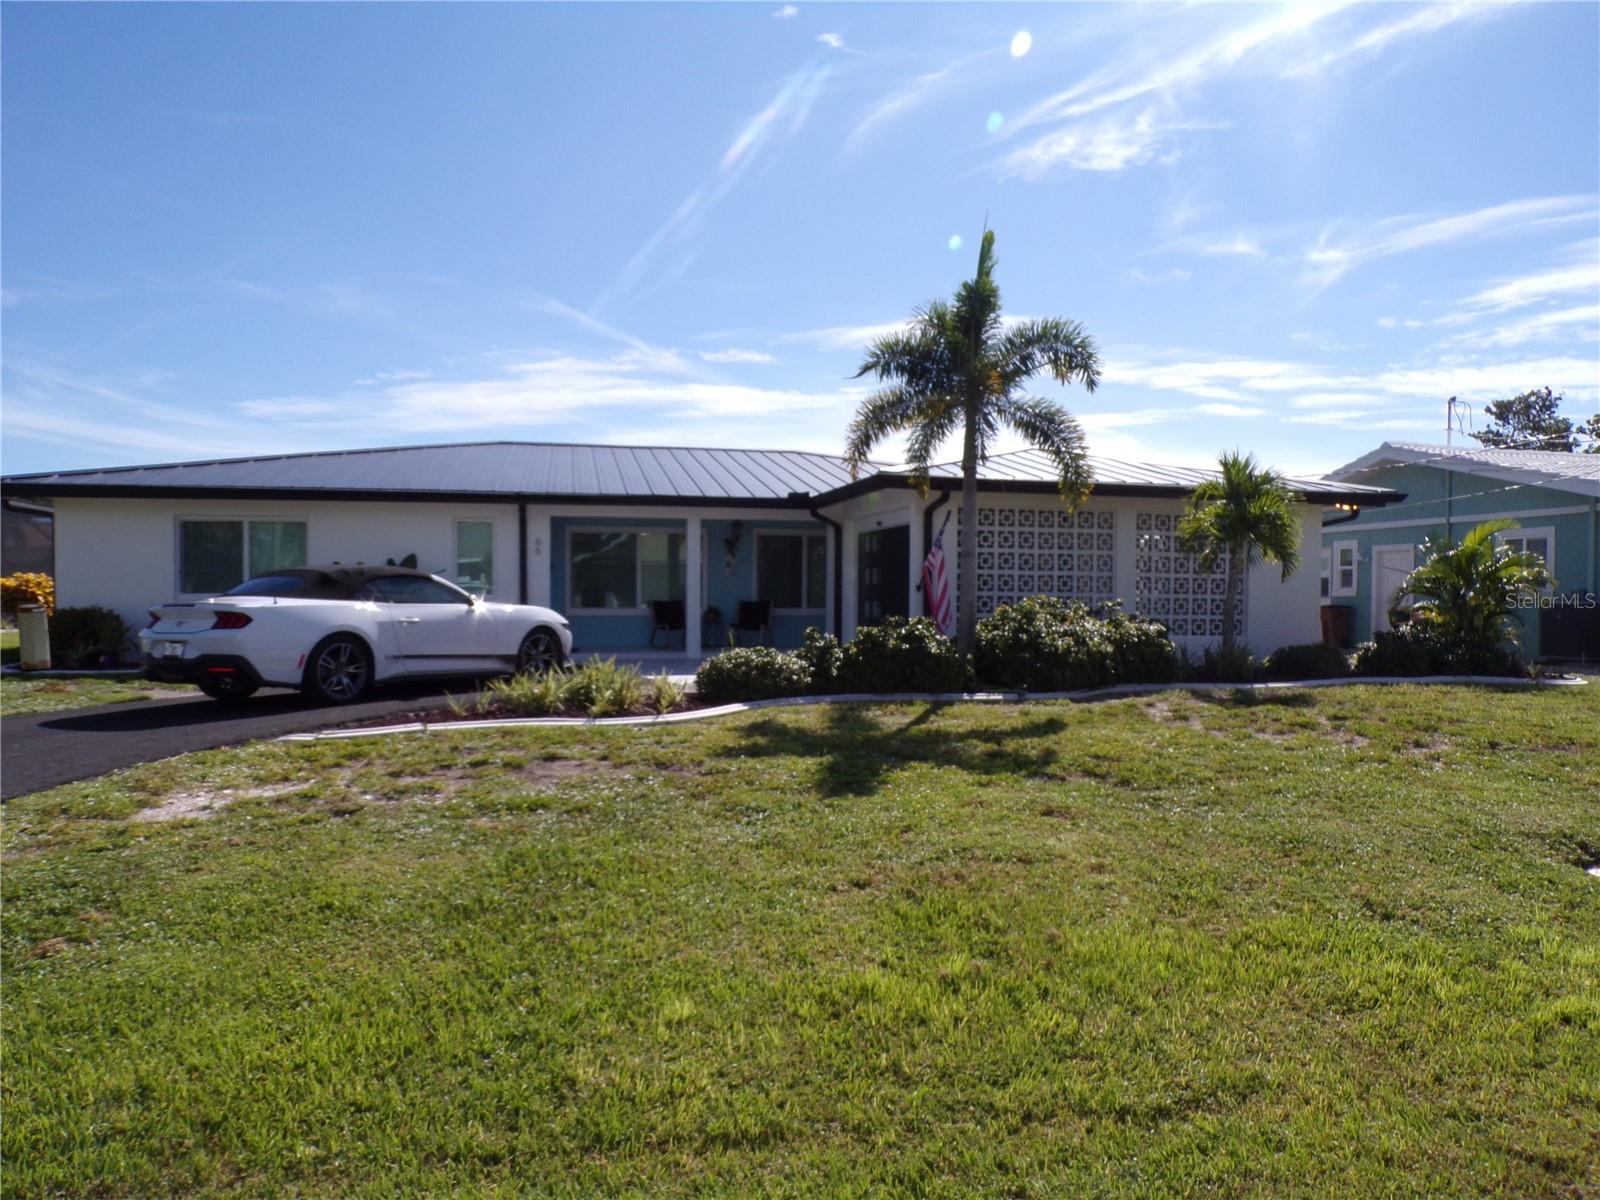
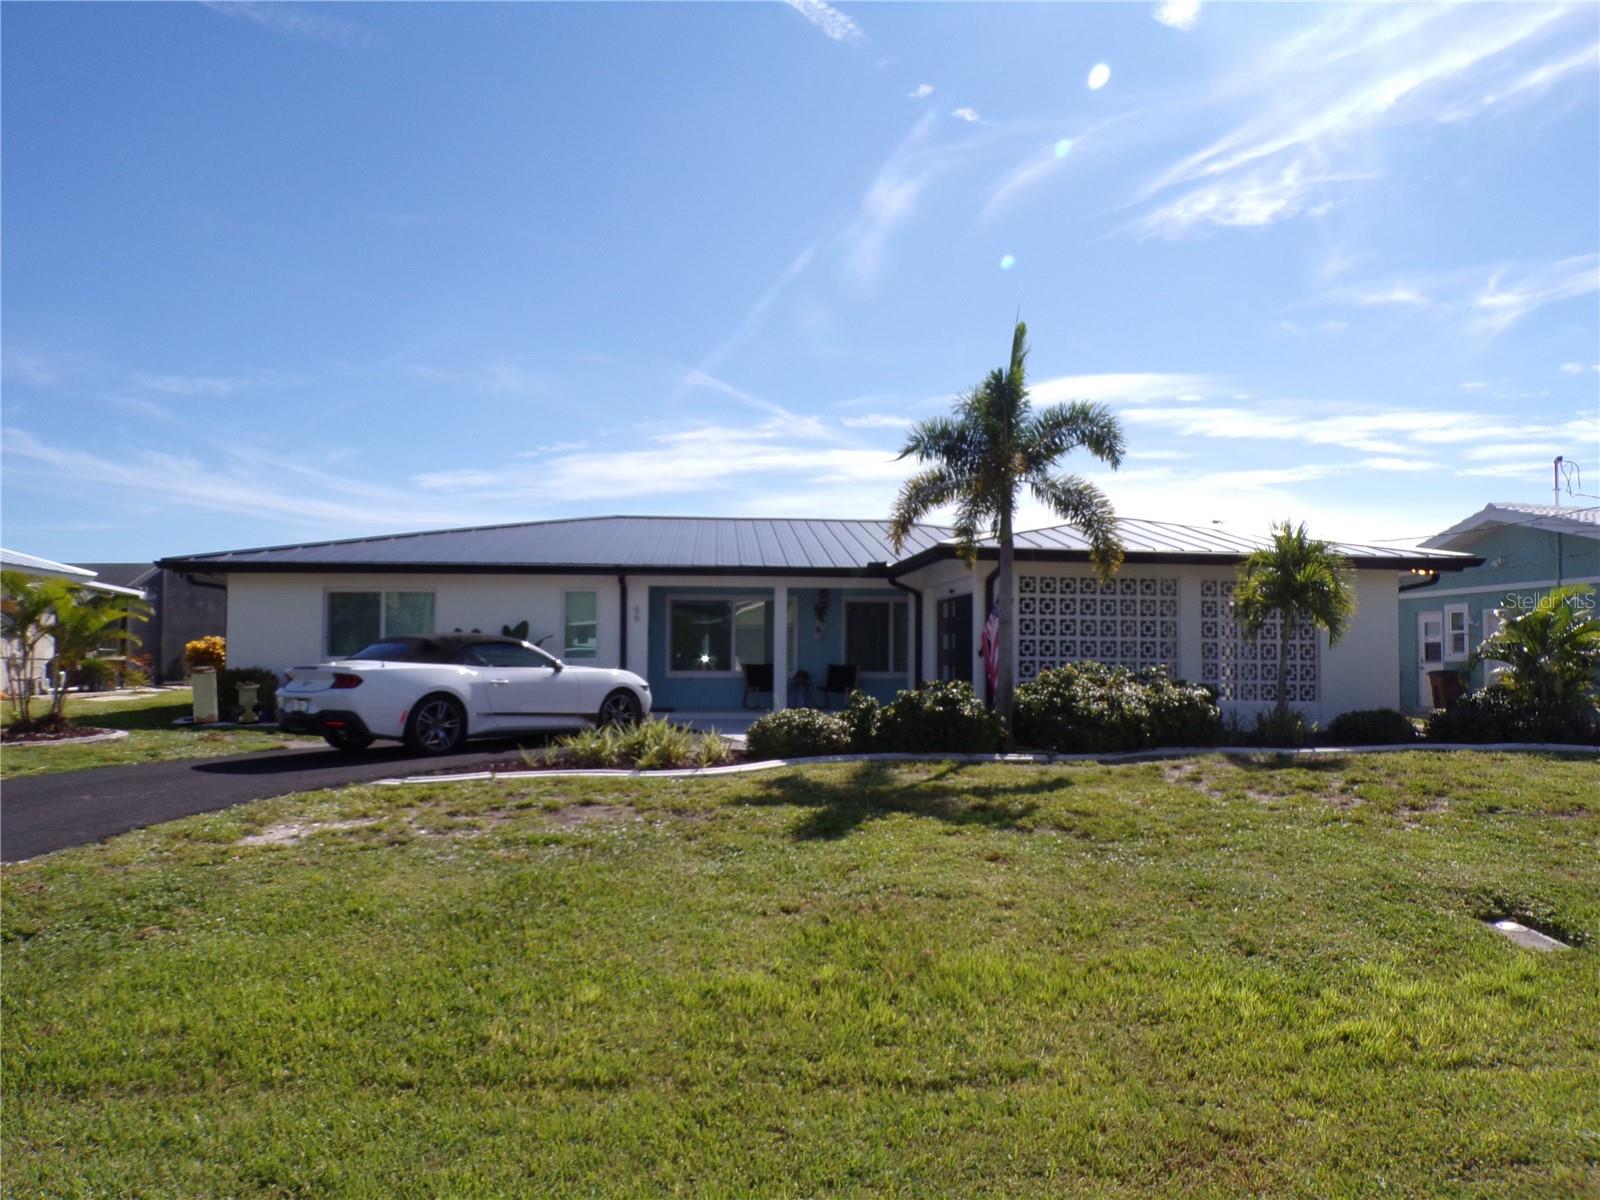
planter: none [70,620,101,669] -> present [235,681,259,723]

